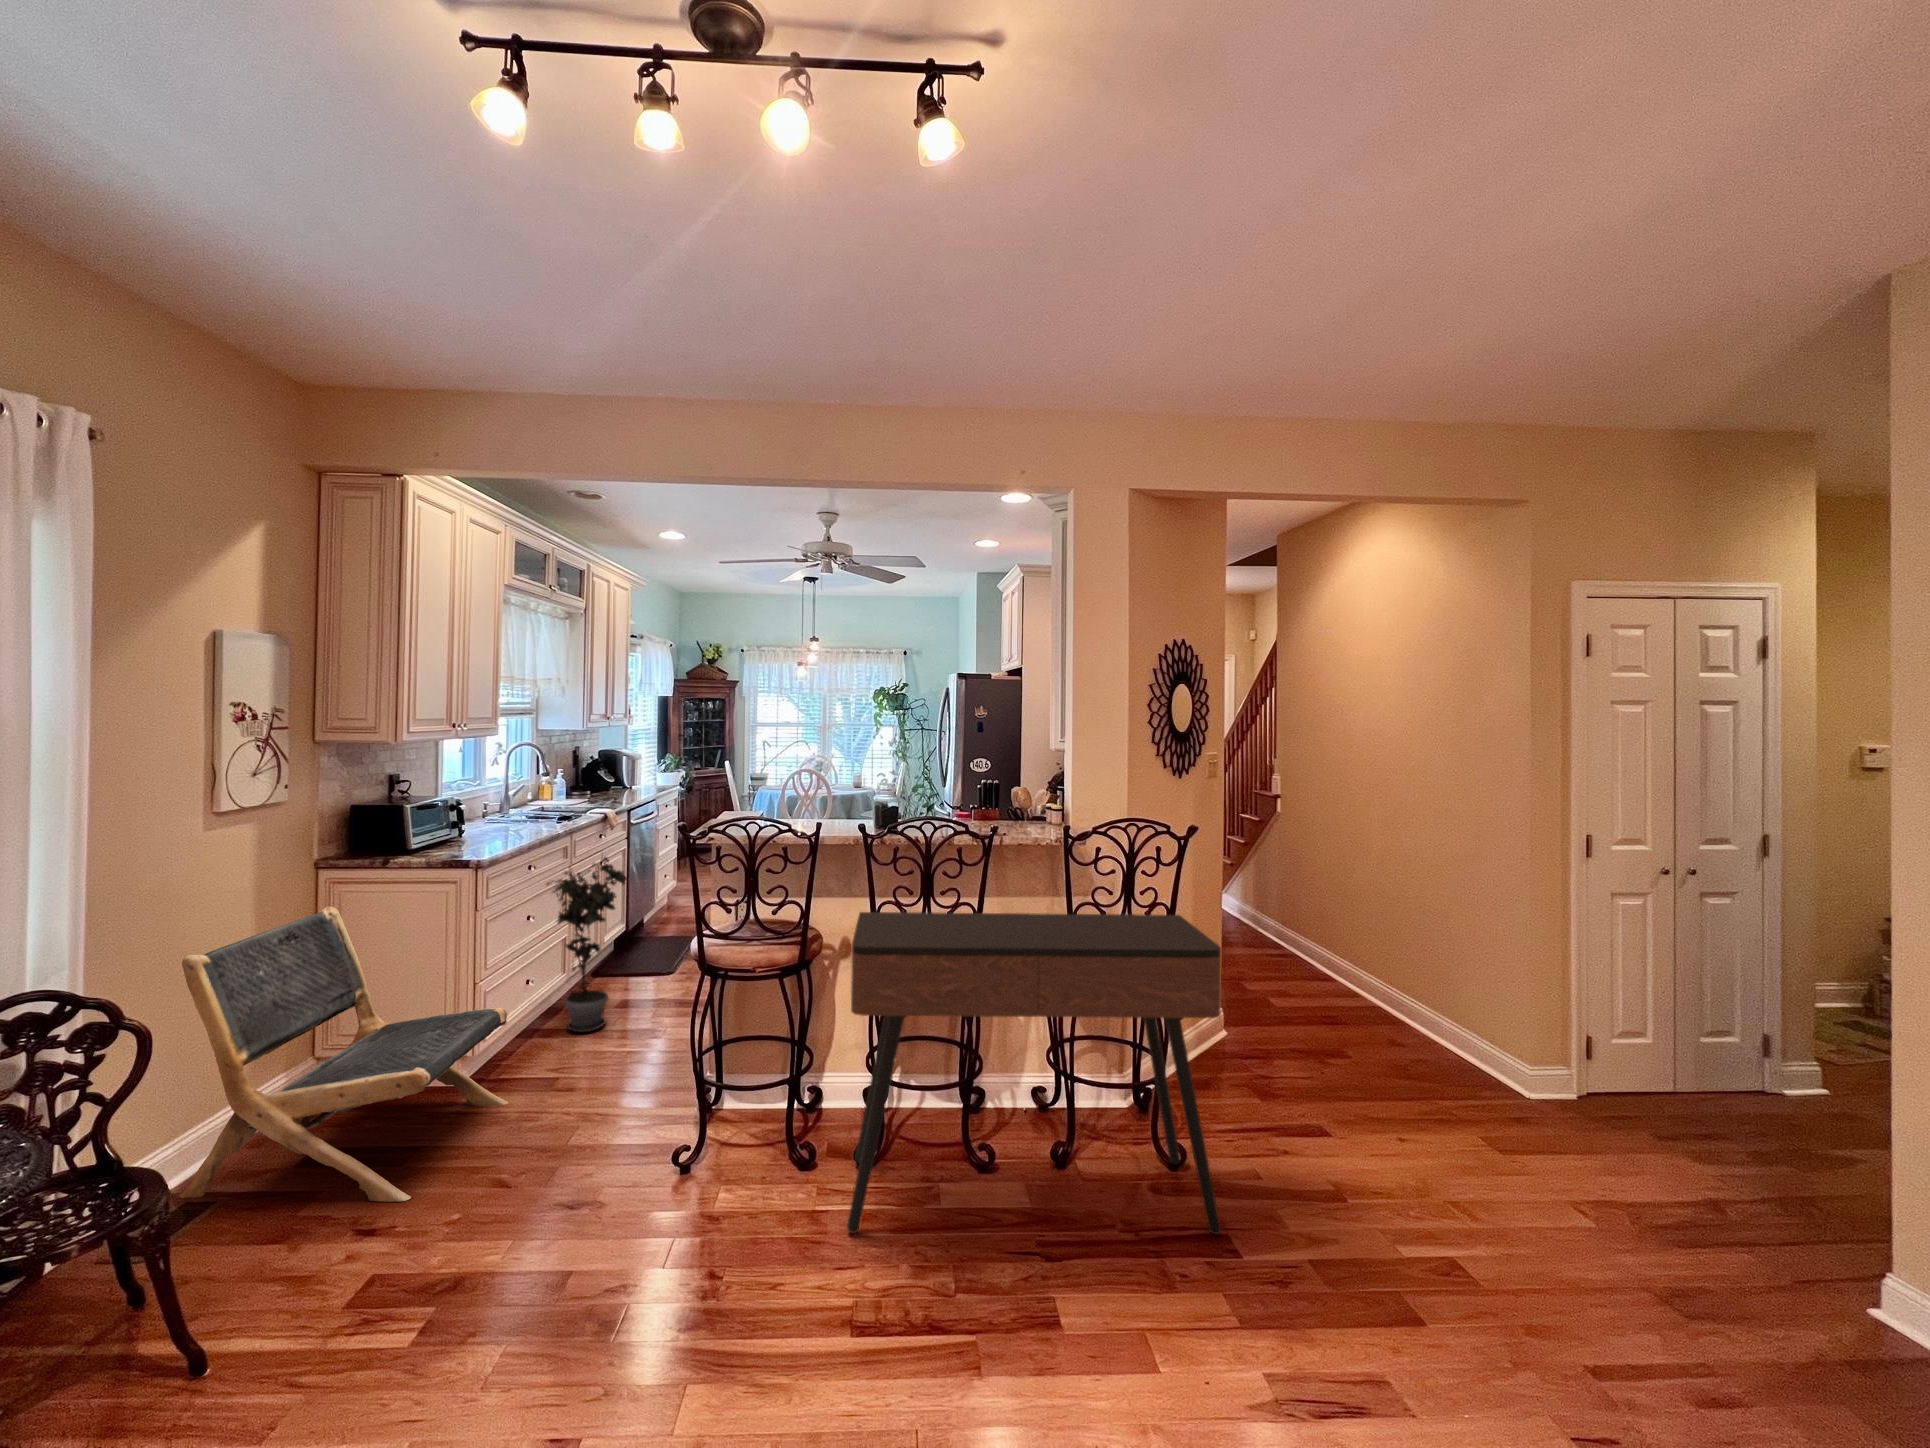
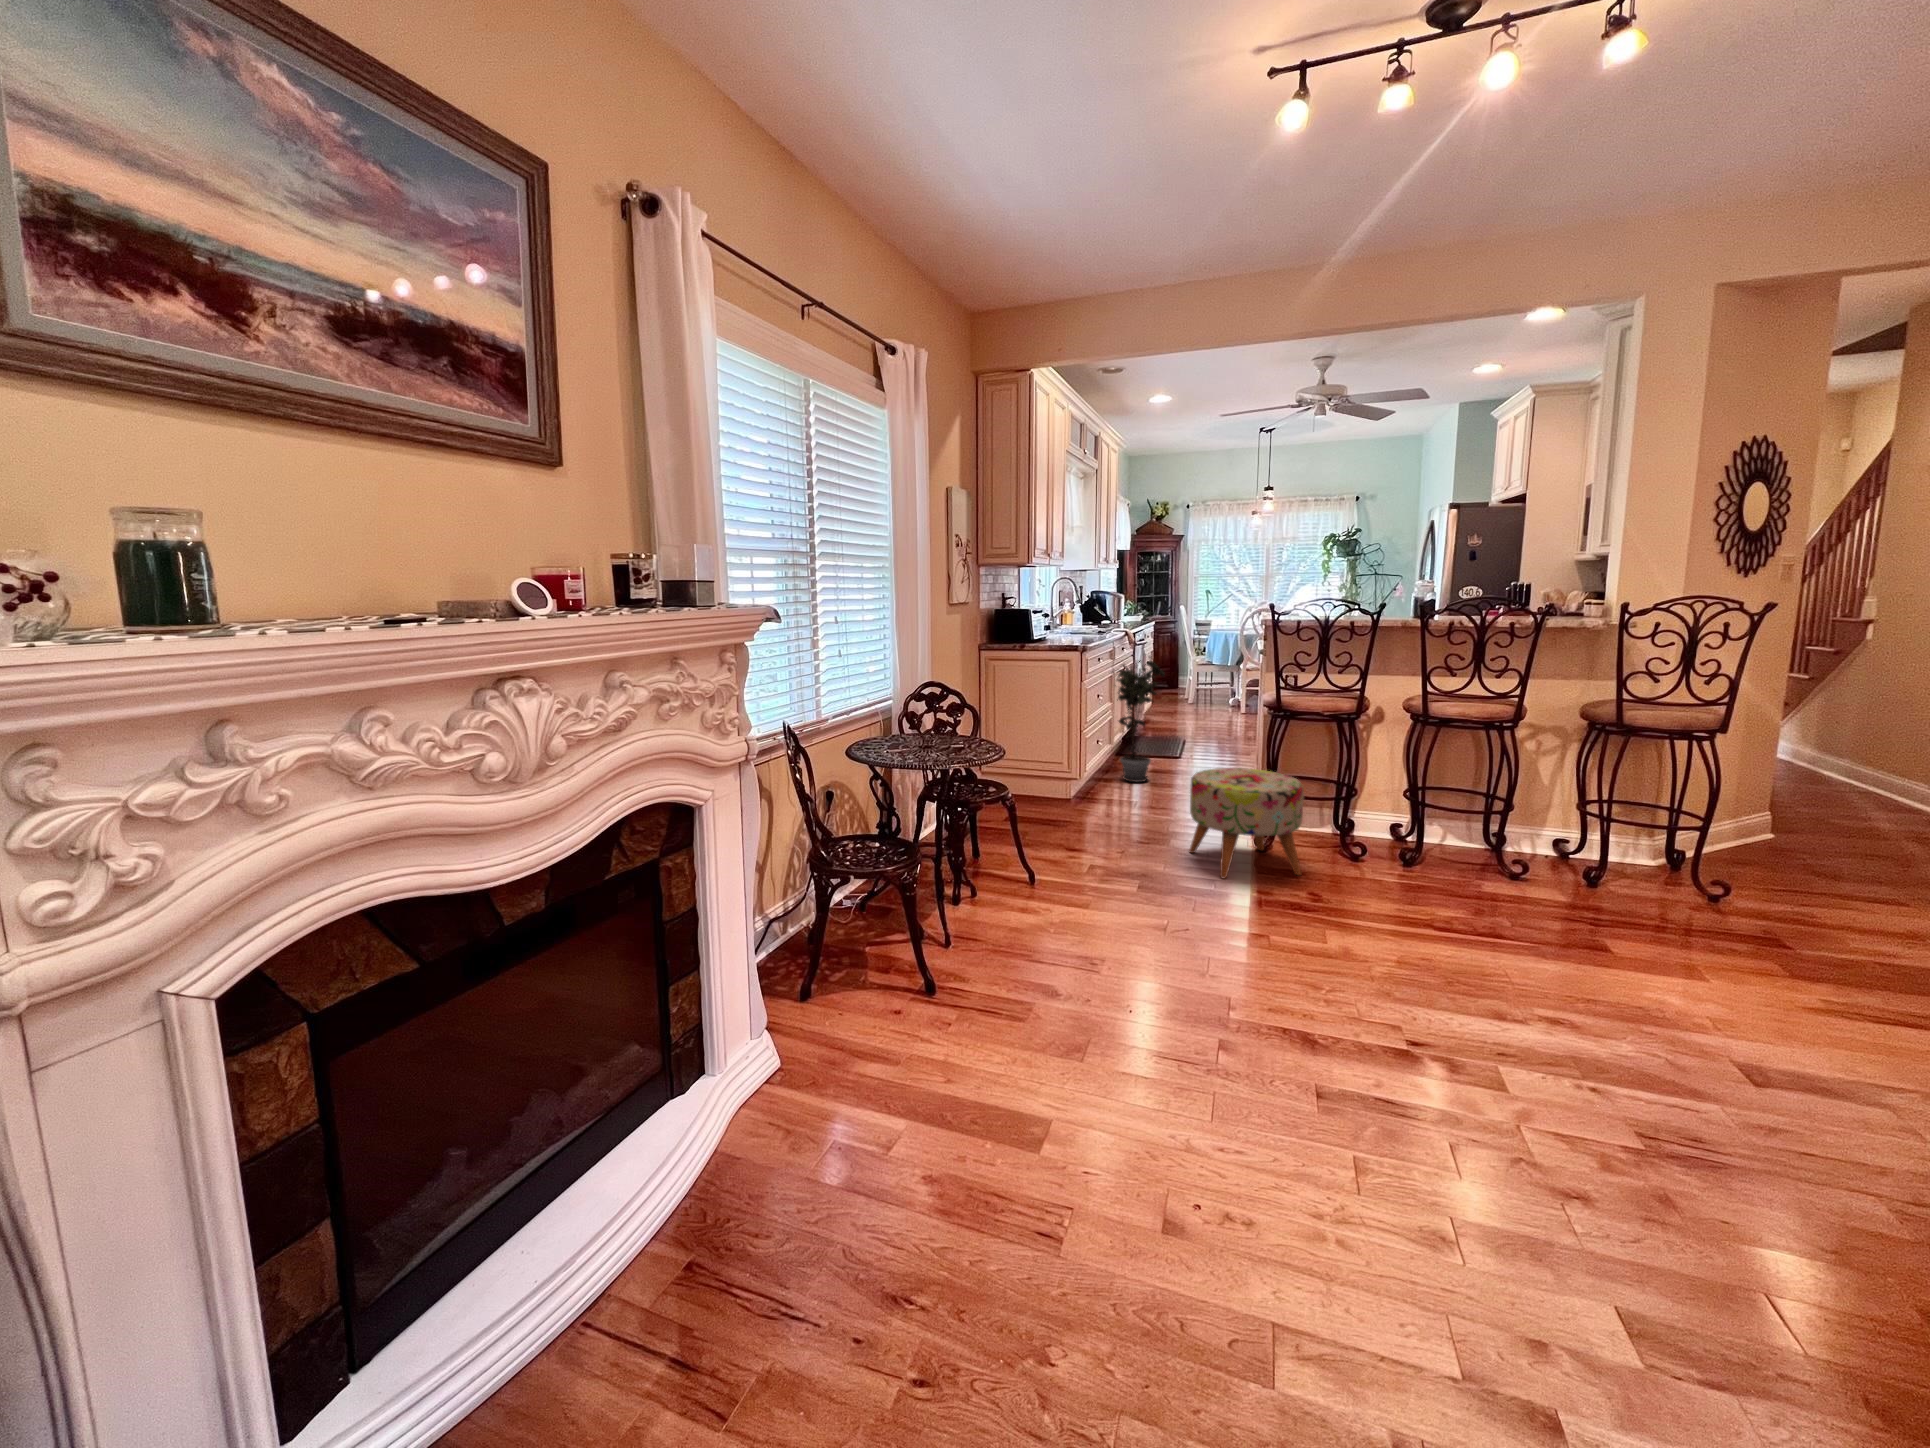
lounge chair: present [178,907,508,1202] -> none [950,673,1111,841]
console table: present [847,912,1221,1235] -> none [1398,676,1799,934]
ottoman: none [559,1051,722,1266] -> present [1189,768,1304,879]

